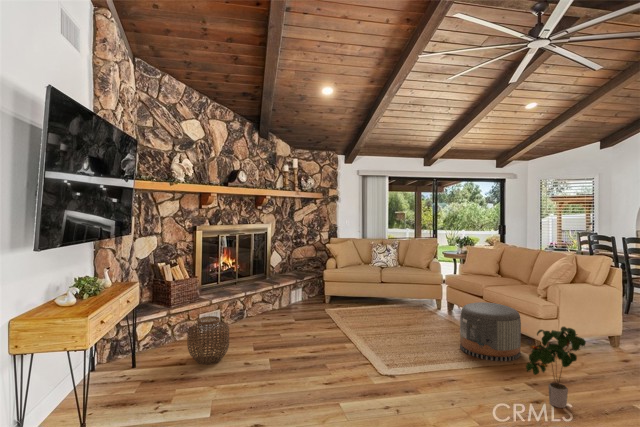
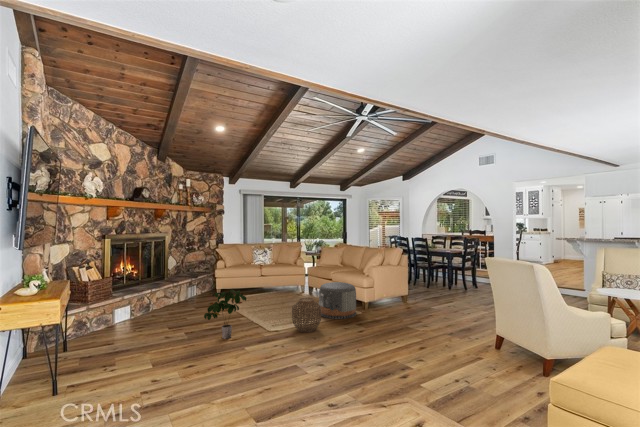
woven basket: present [187,316,229,365] -> present [292,298,321,332]
potted plant: present [526,327,586,408] -> present [204,290,246,339]

